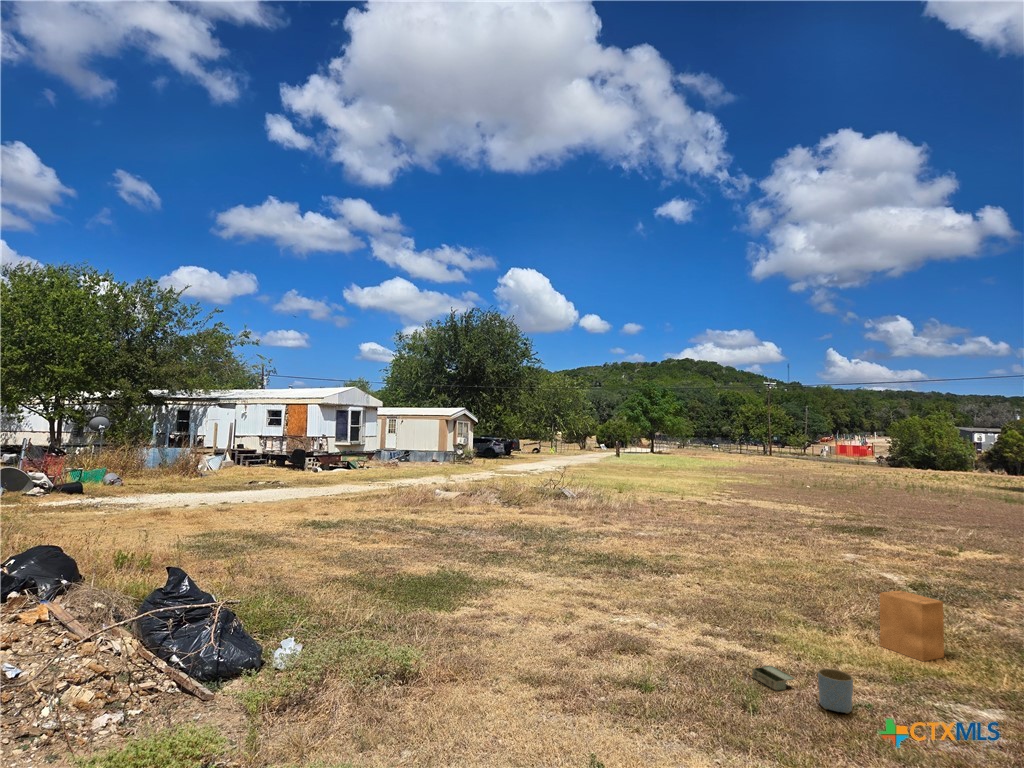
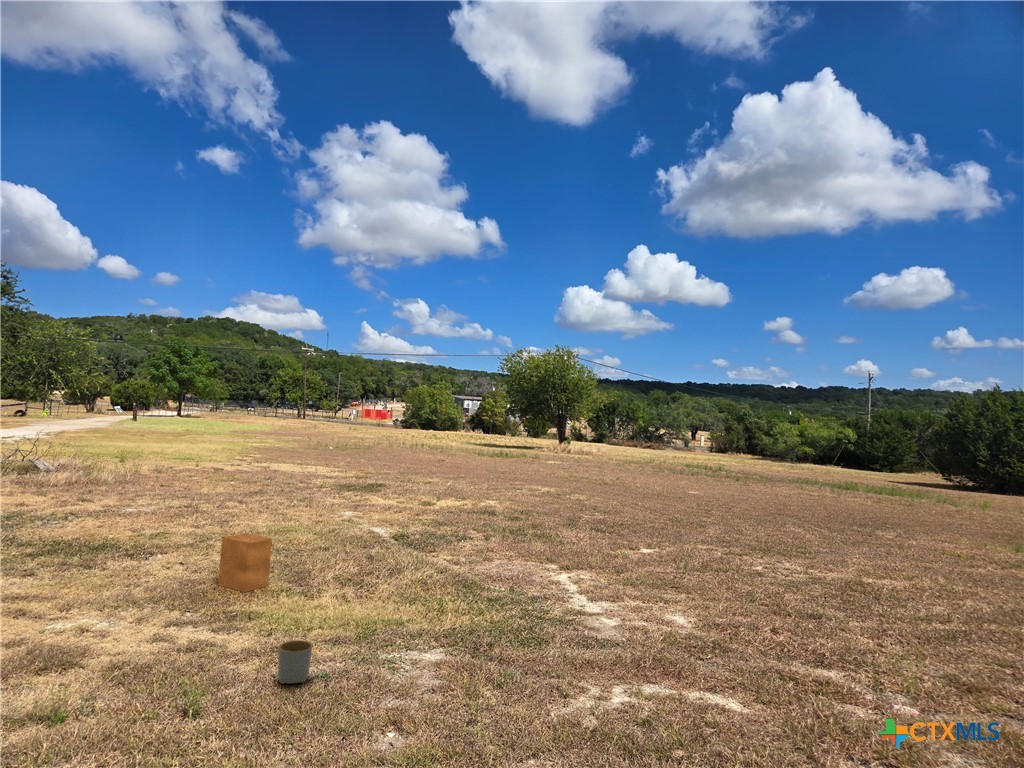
cardboard box: present [880,591,944,661] -> present [218,533,272,592]
toolbox: present [752,666,795,691] -> none [212,649,258,676]

